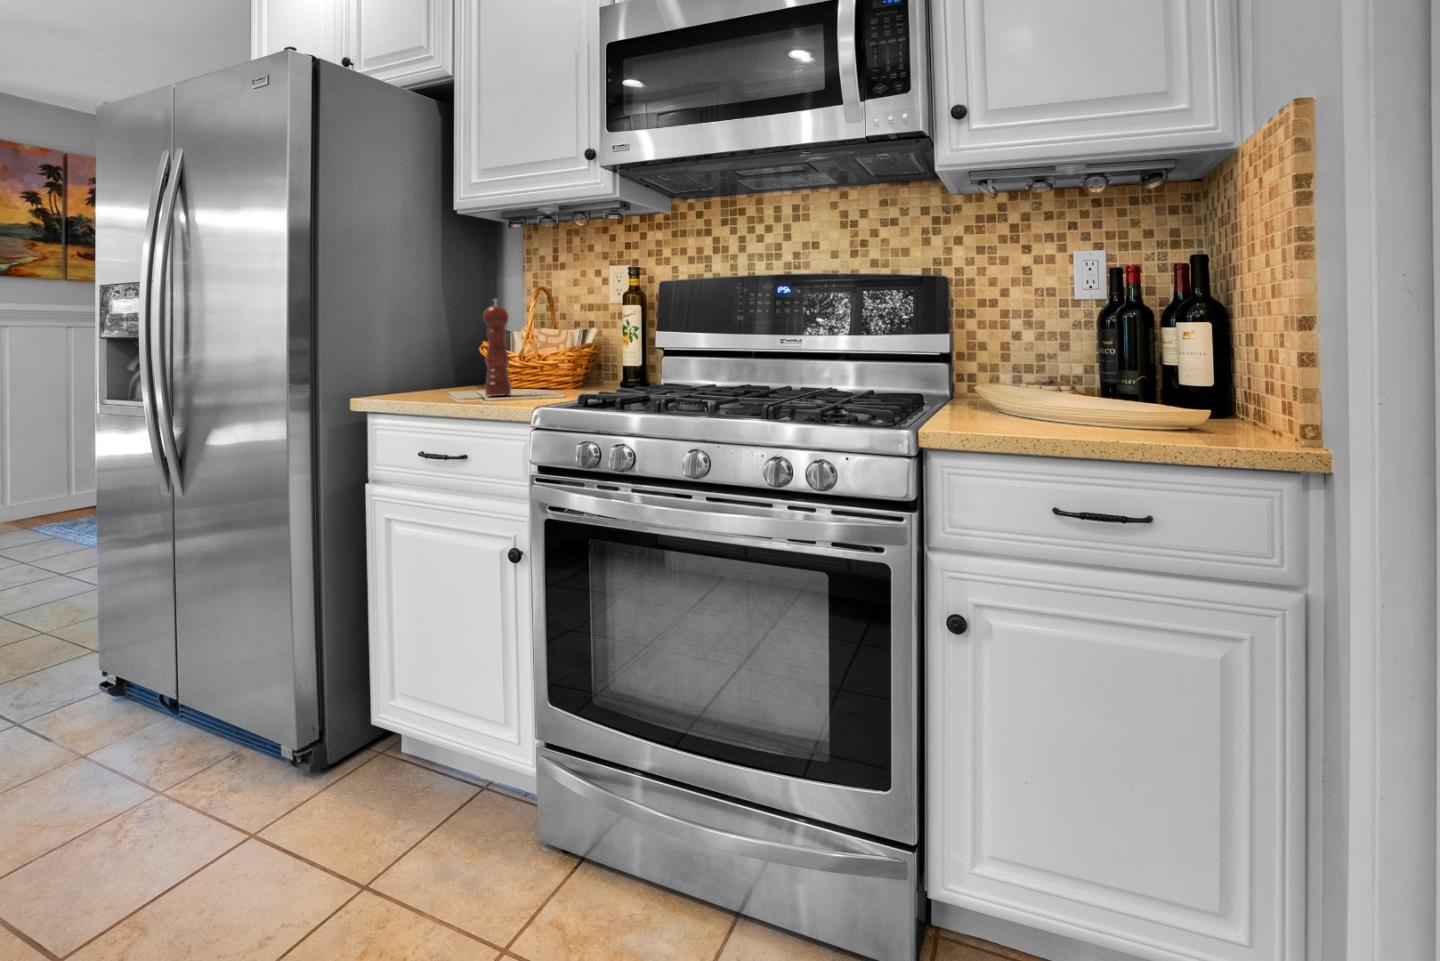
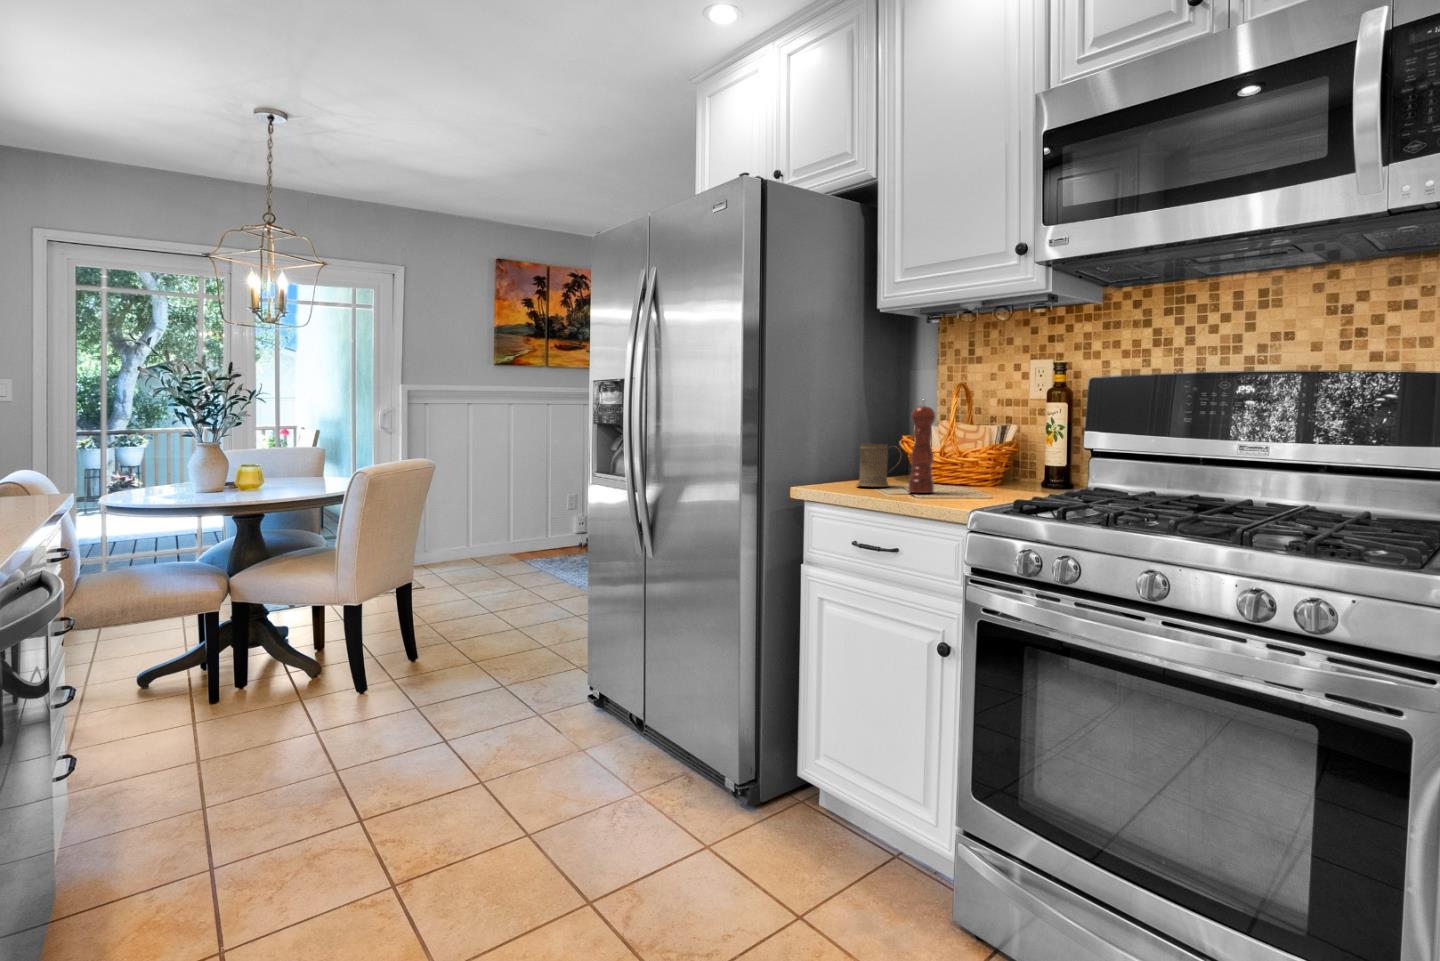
mug: none [433,348,480,393] -> present [857,444,889,487]

